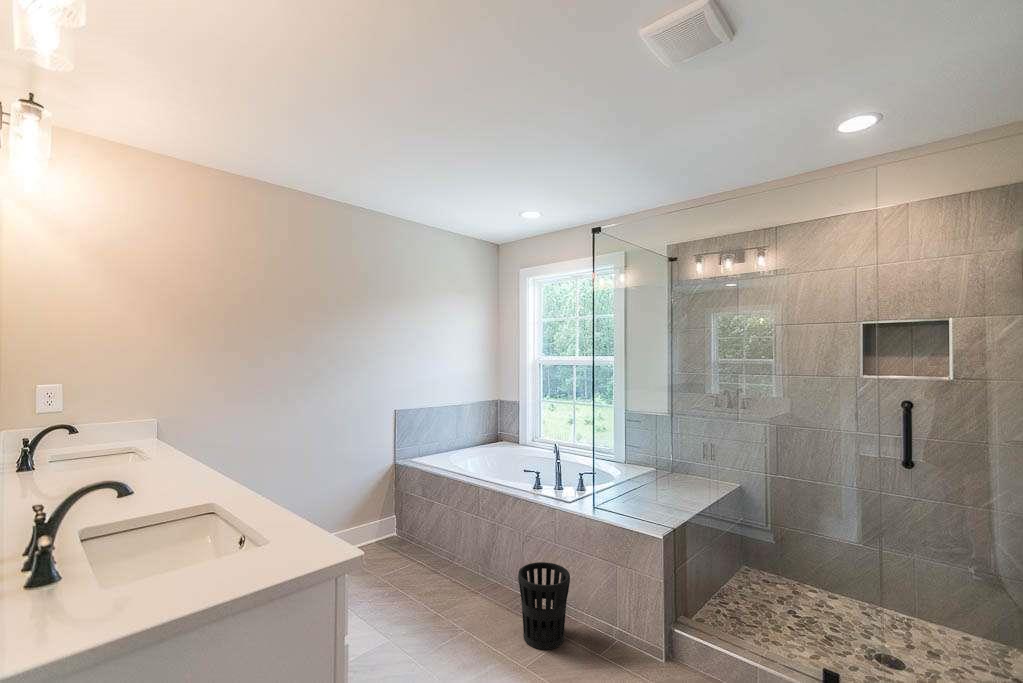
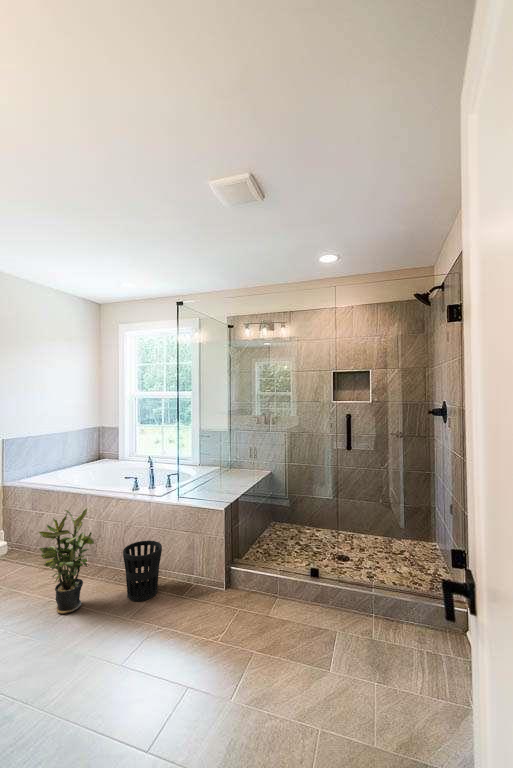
potted plant: none [419,505,483,642] -> present [39,509,94,614]

